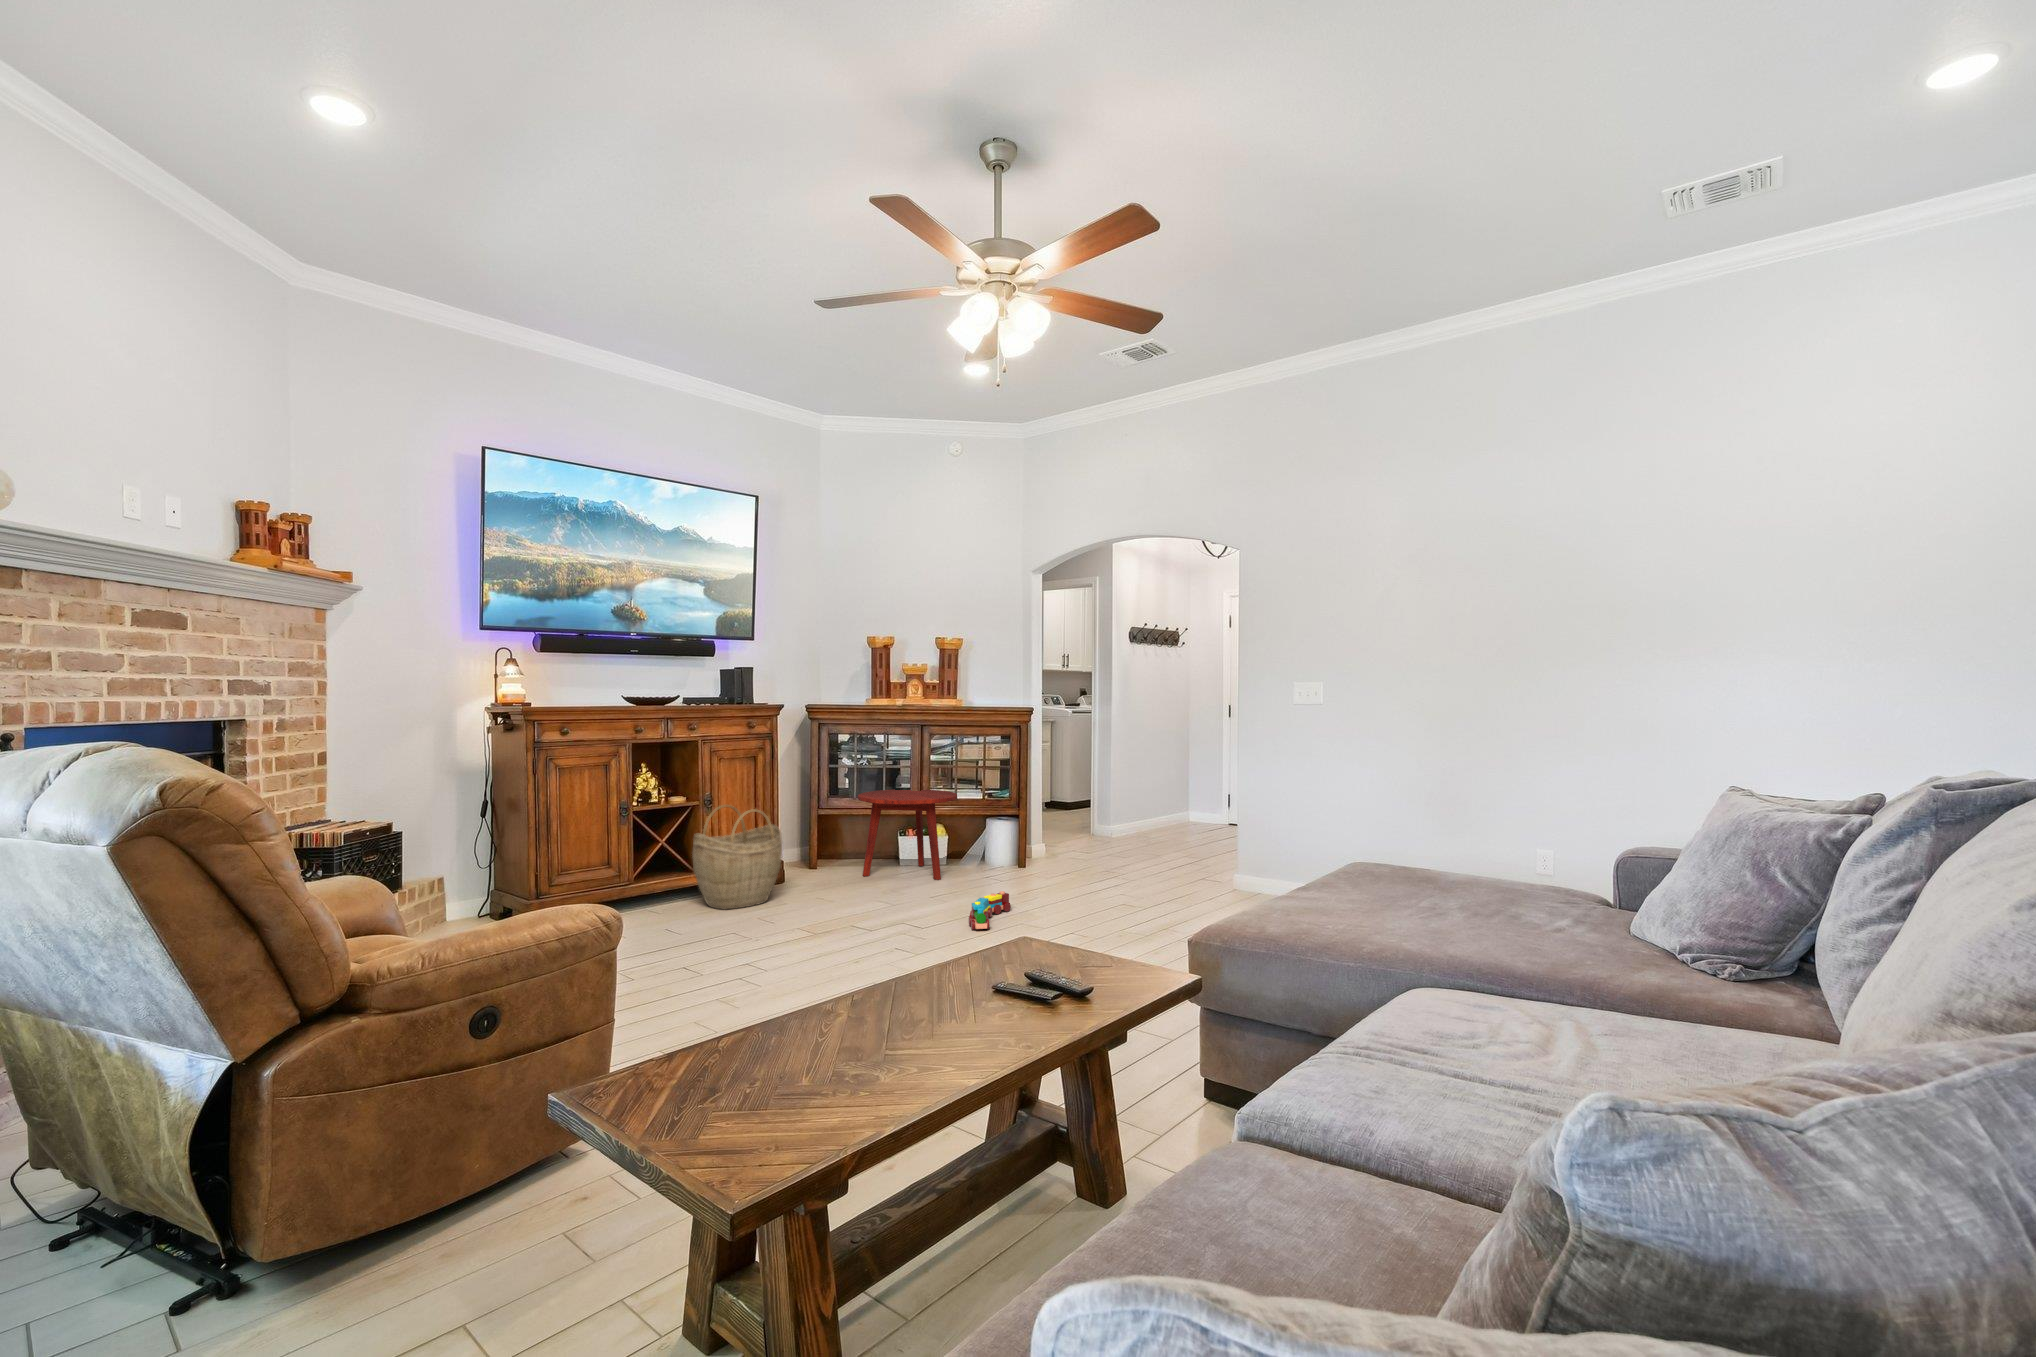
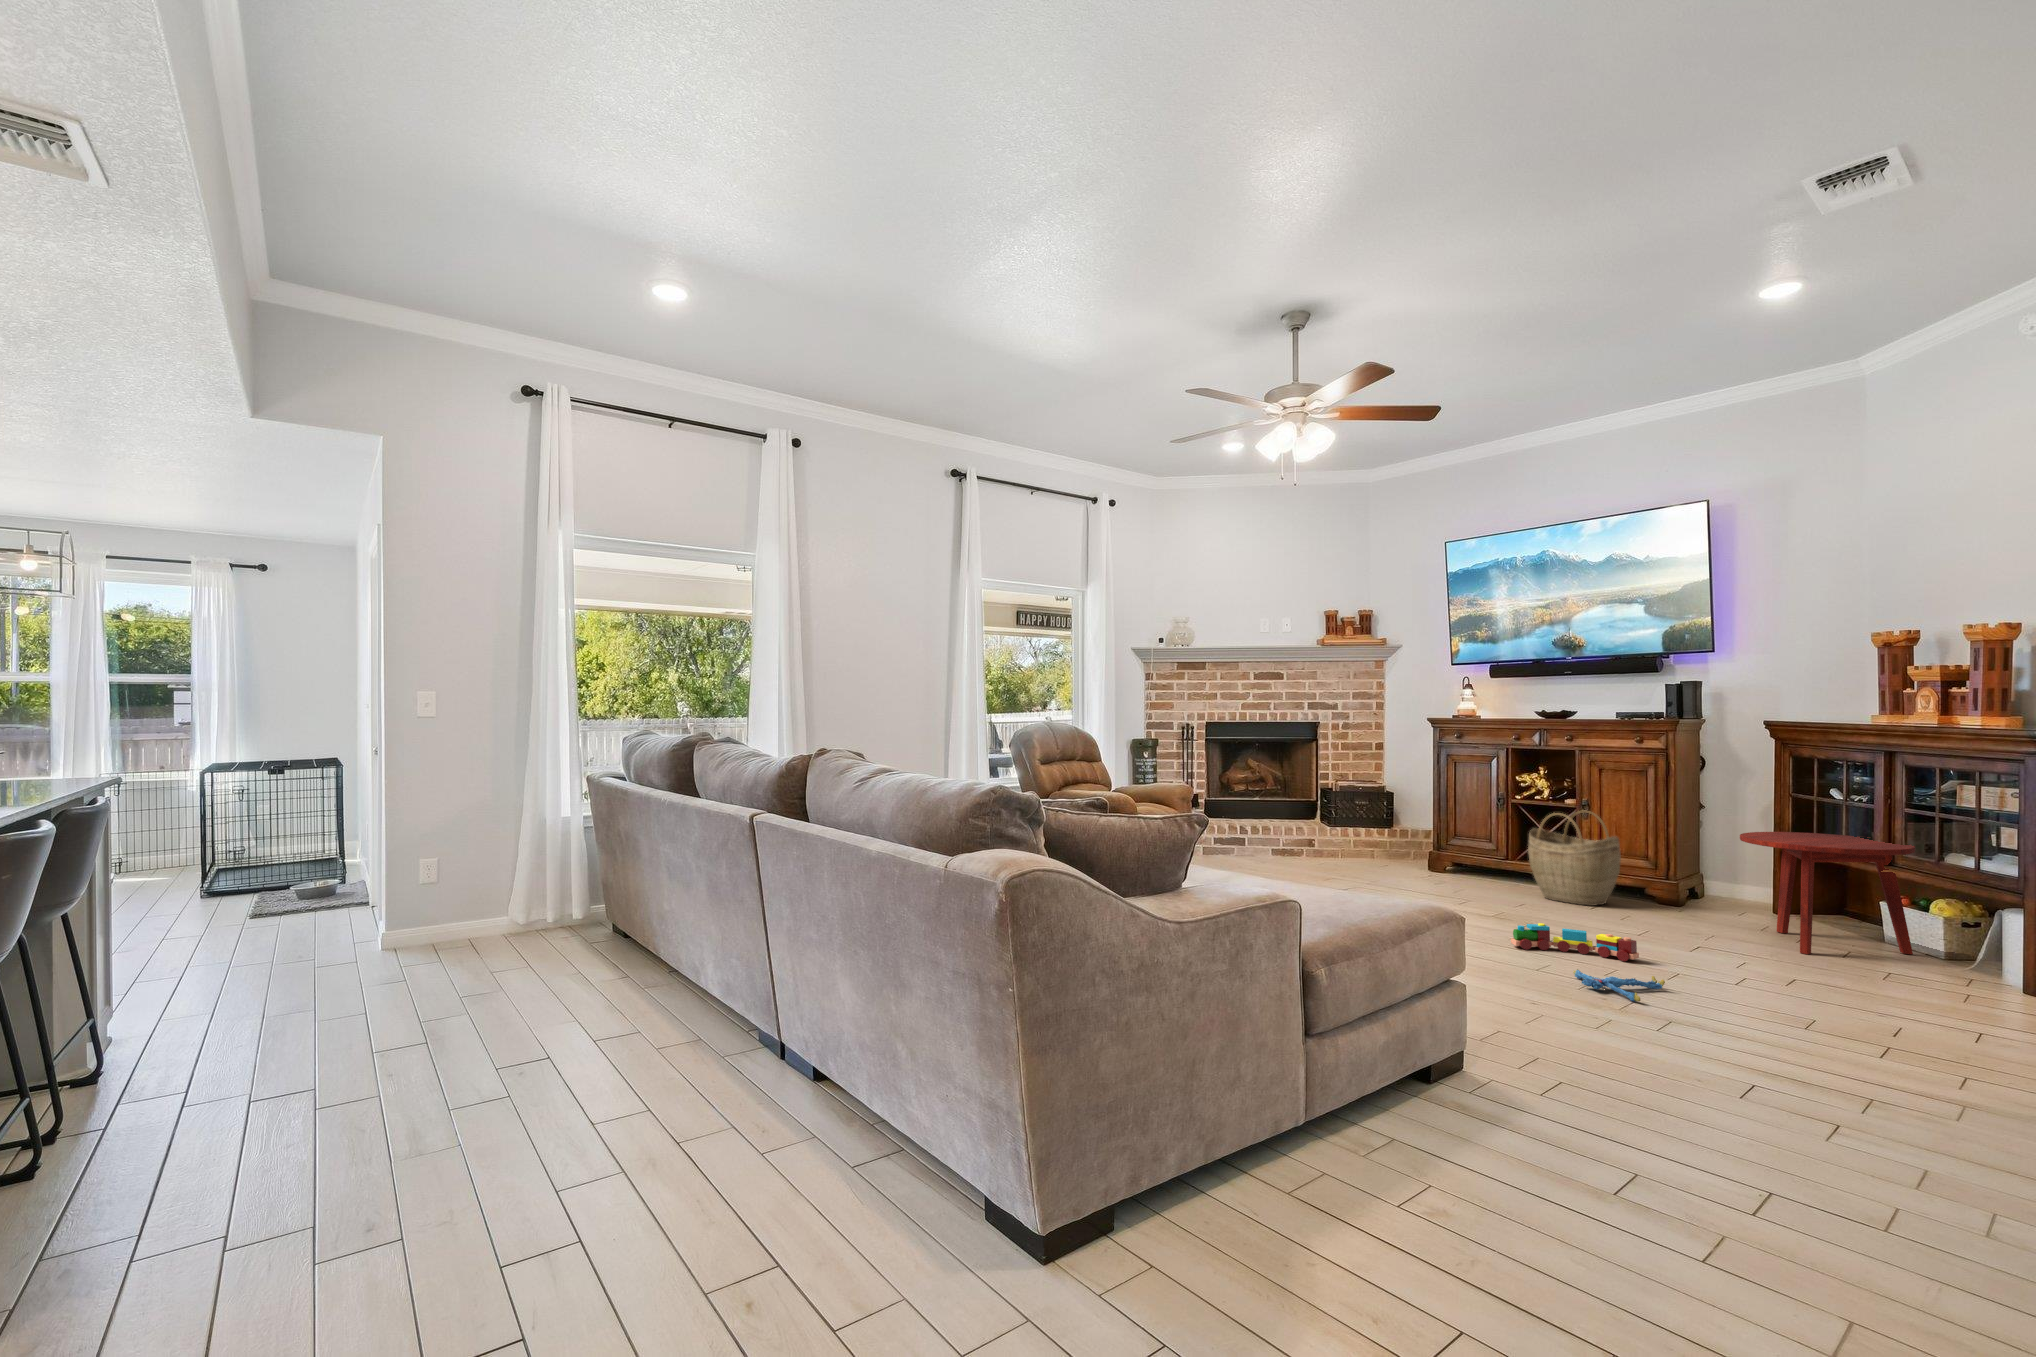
plush toy: none [1075,903,1140,924] -> present [1573,969,1665,1002]

